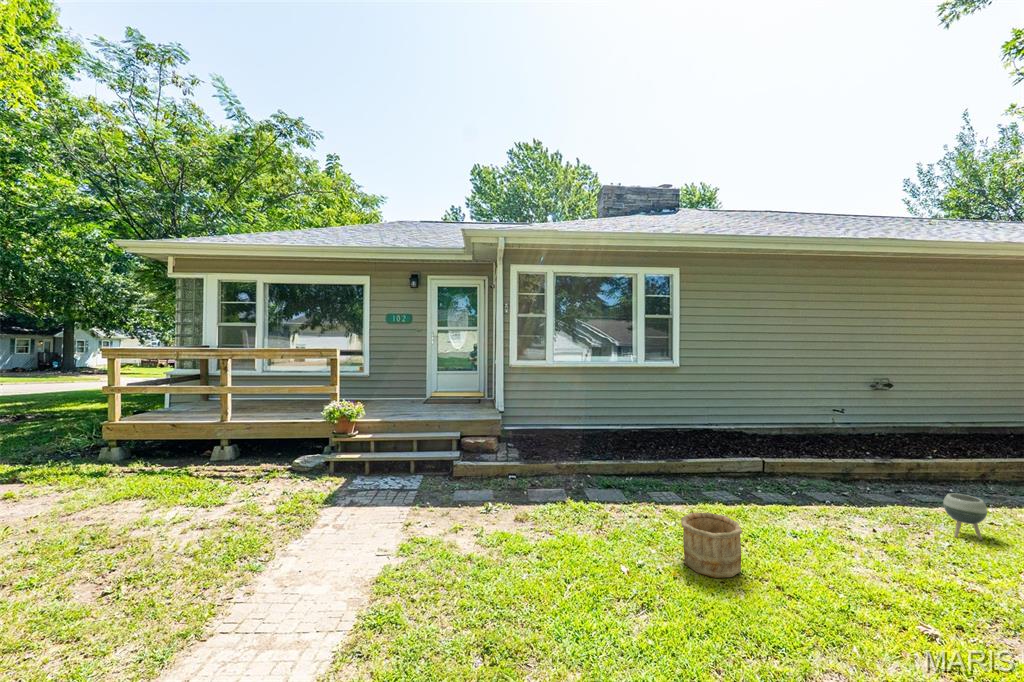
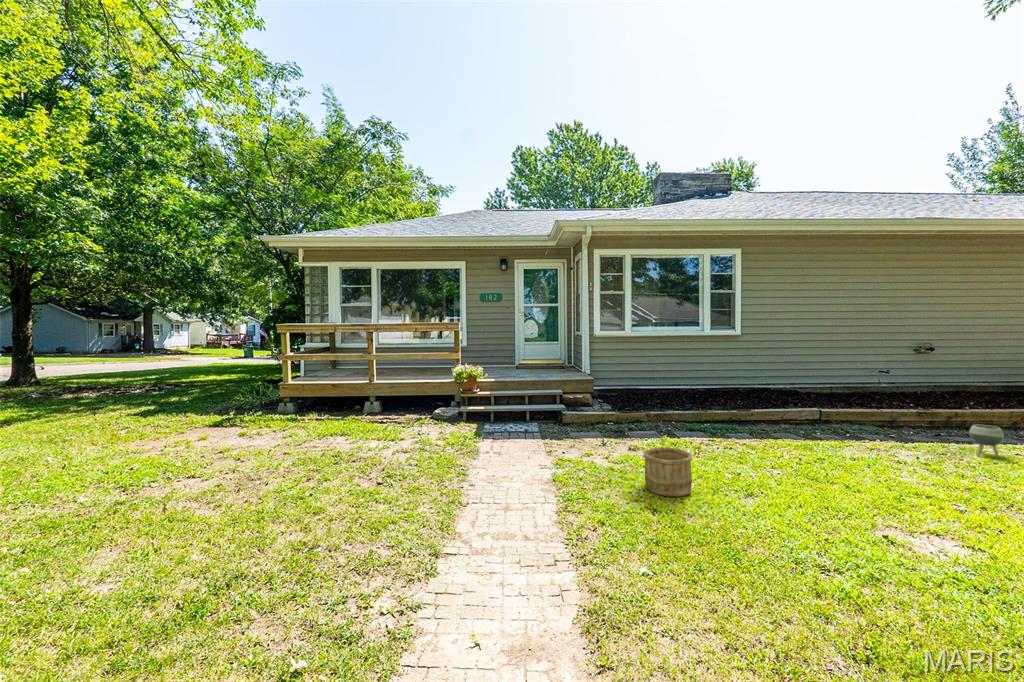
wooden bucket: present [681,513,742,578] -> present [643,448,692,497]

